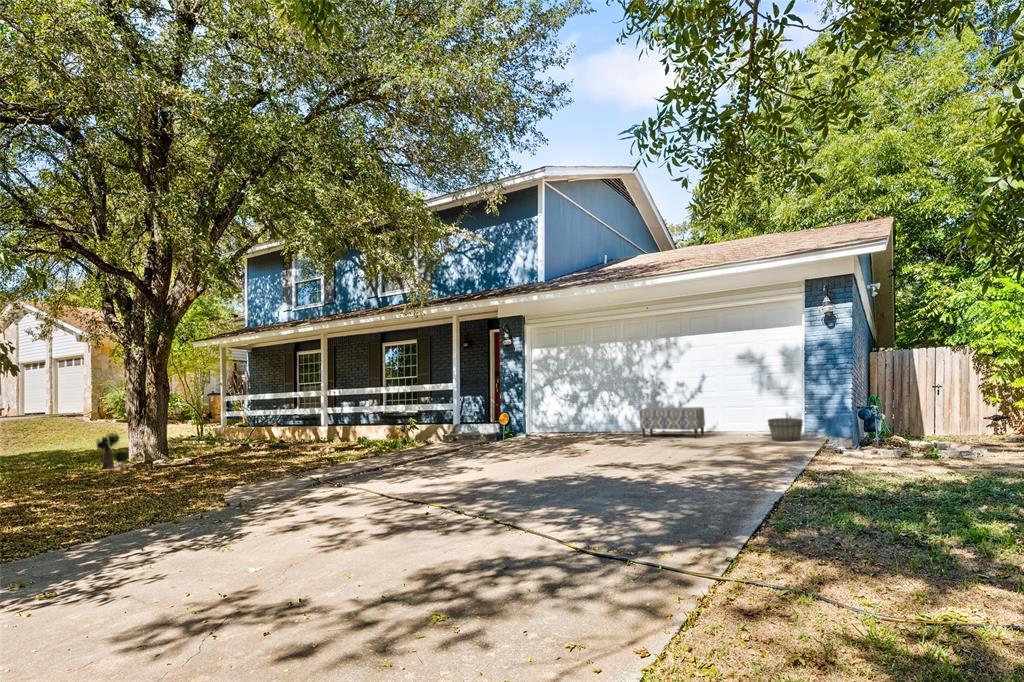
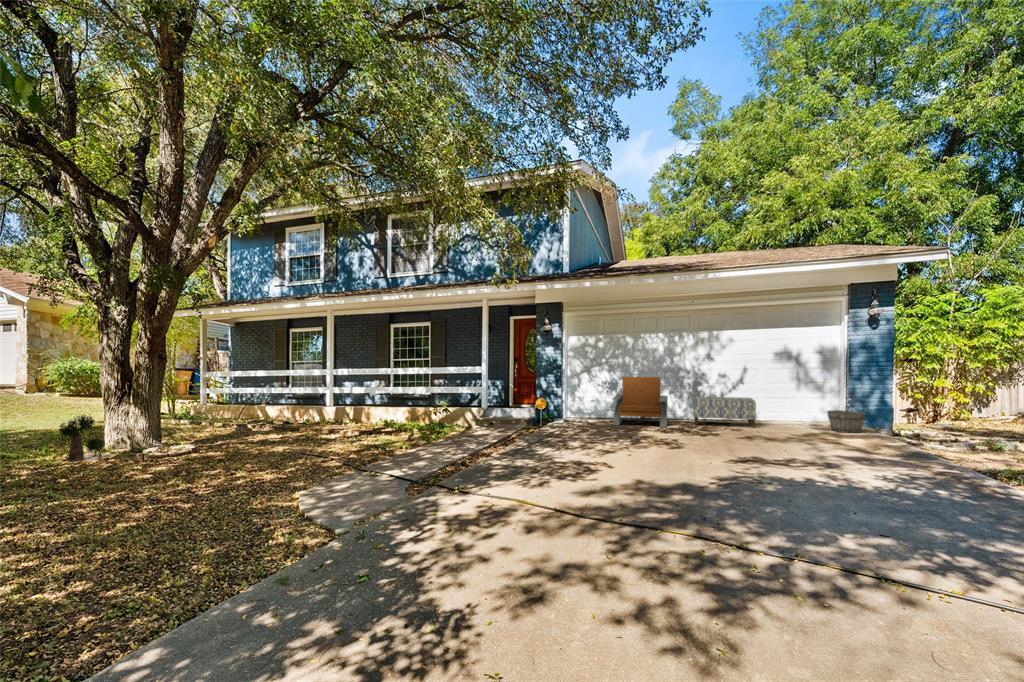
lounge chair: none [559,388,625,440] -> present [612,377,668,428]

